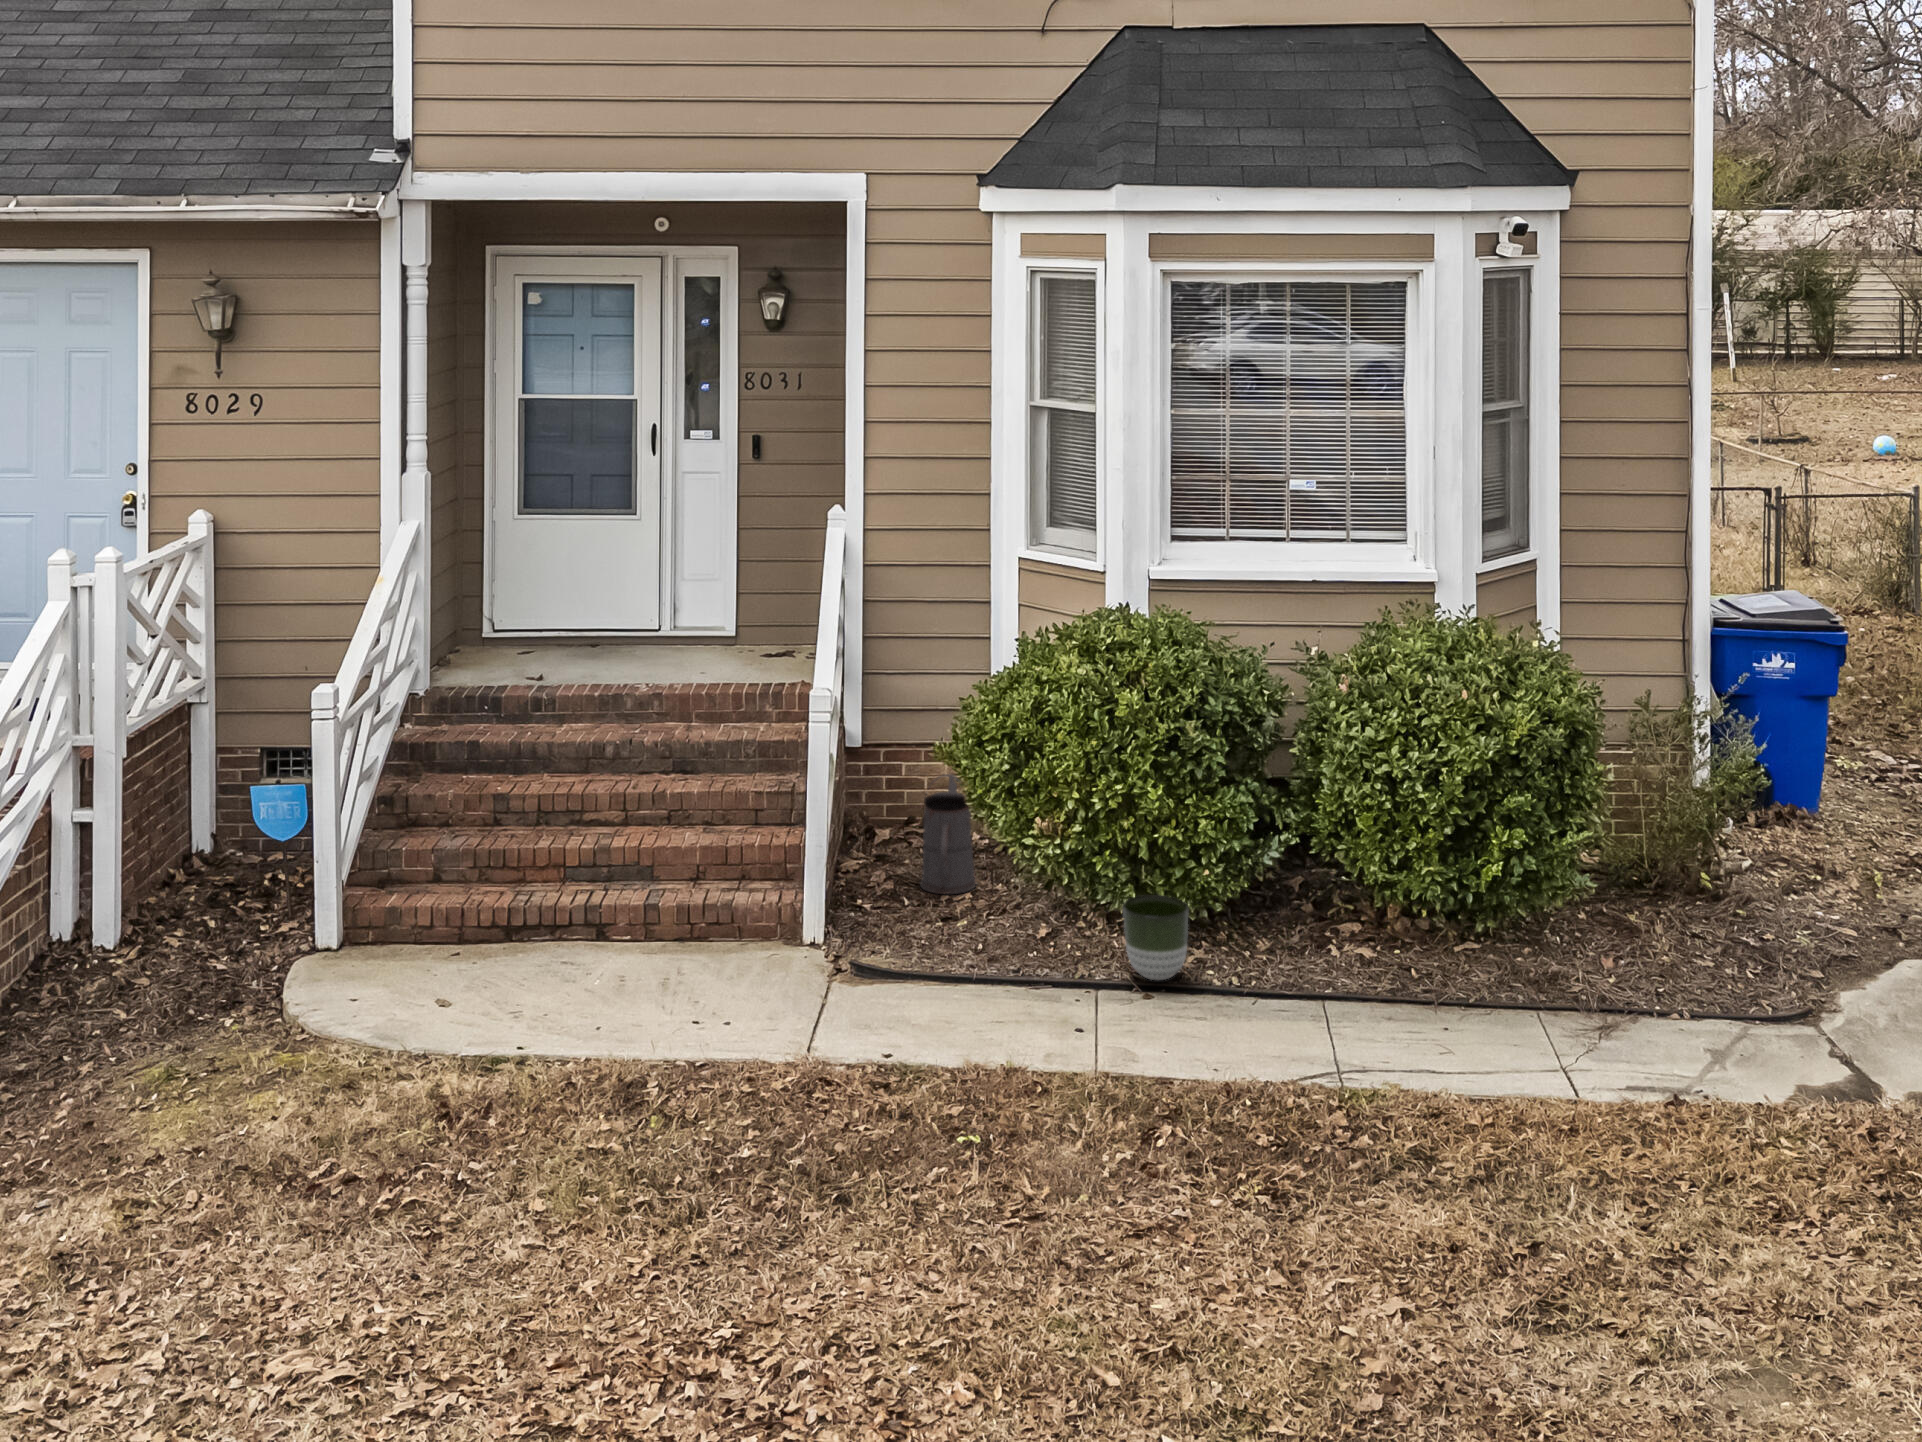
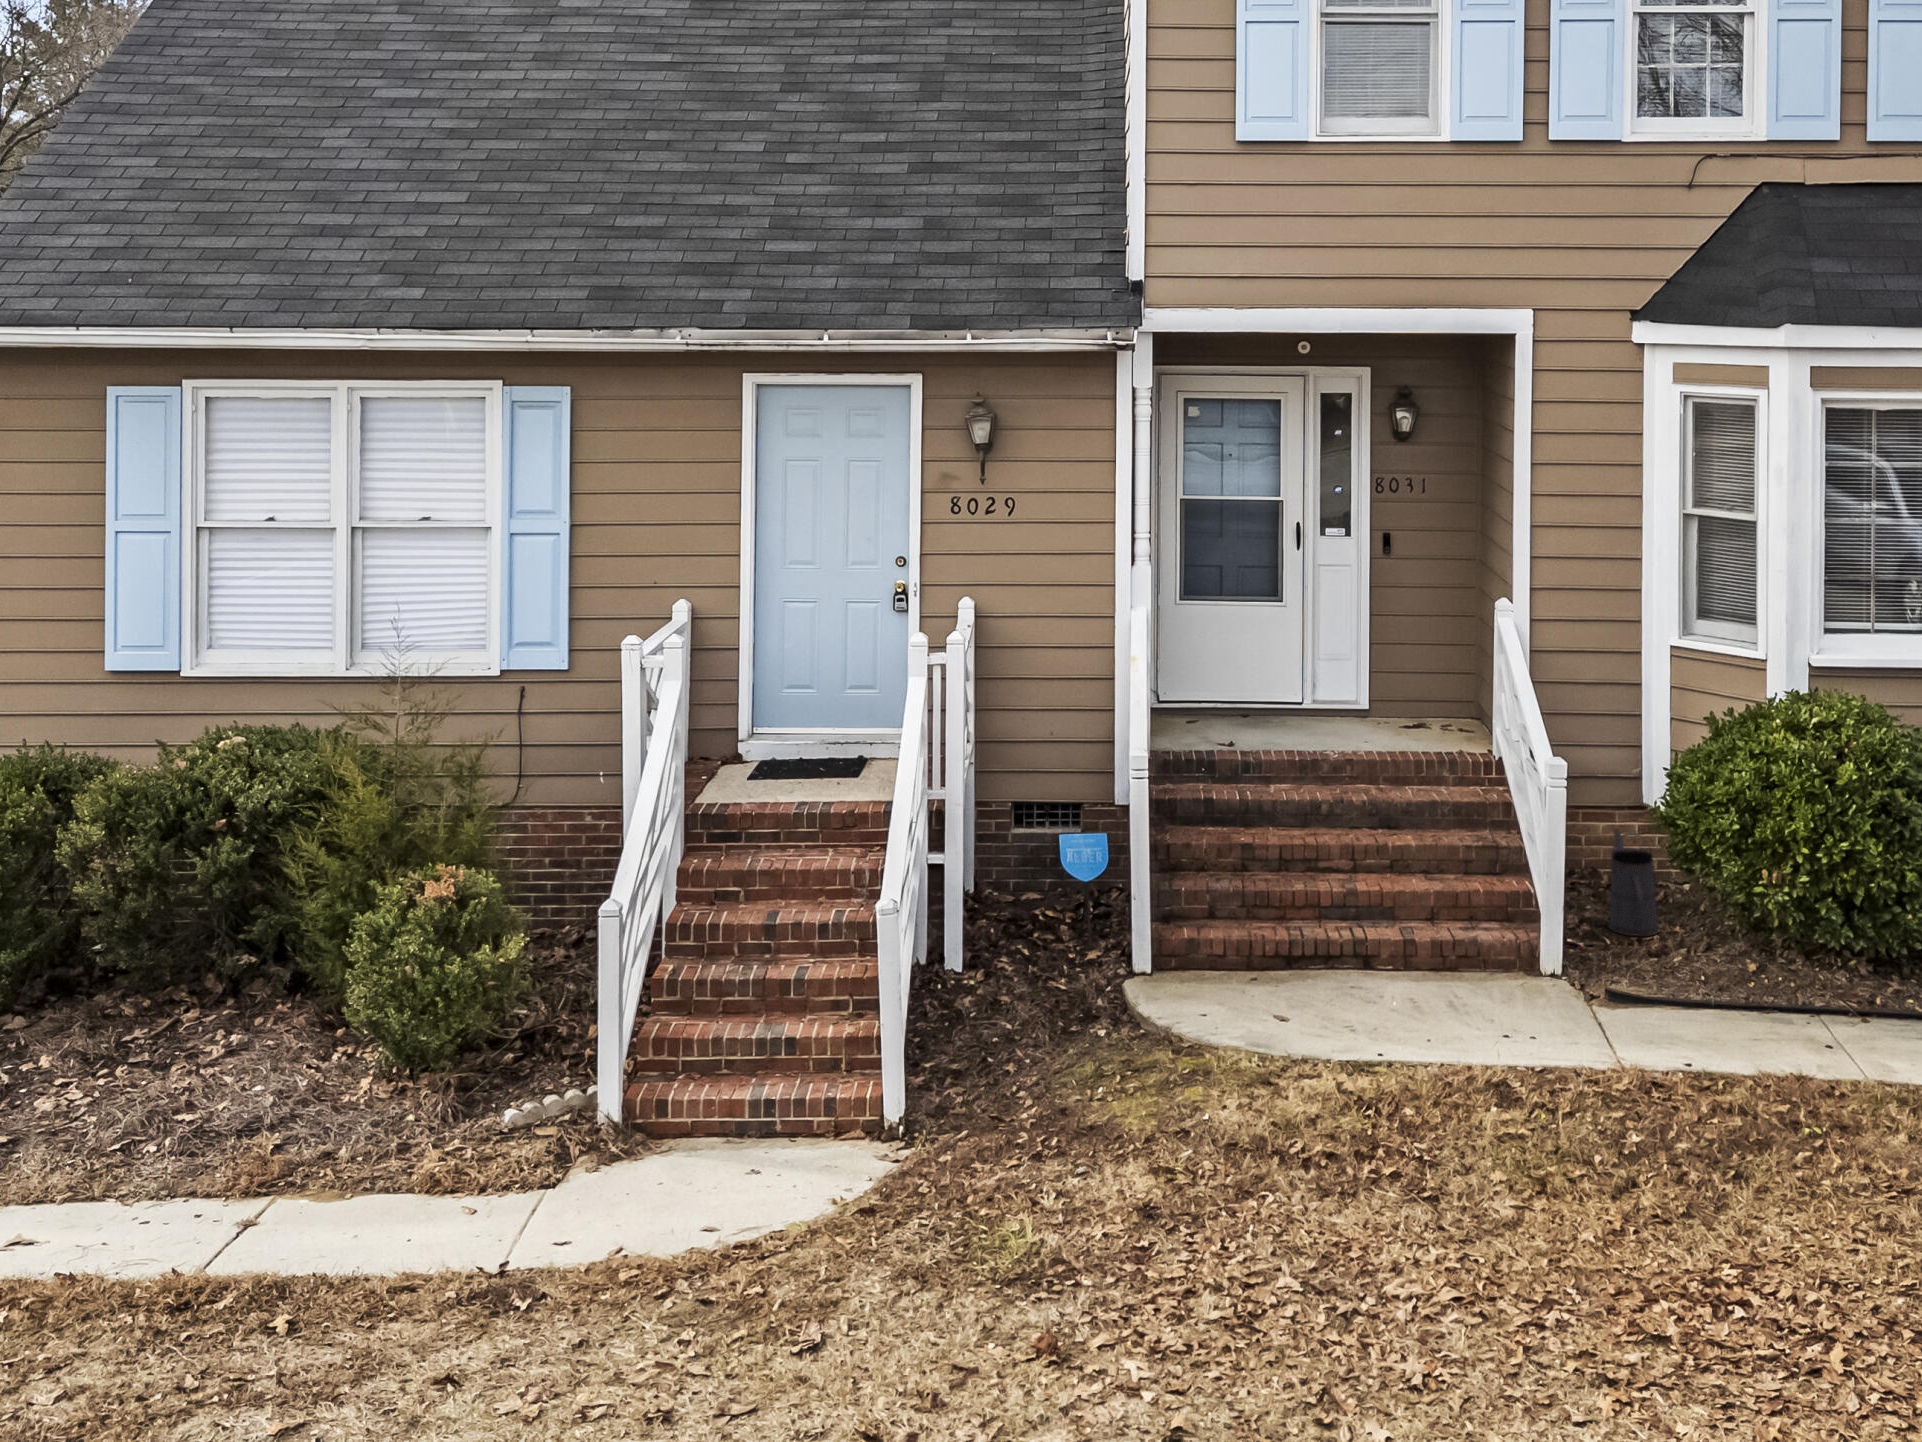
planter: present [1123,895,1188,981] -> none [1845,936,1905,1007]

